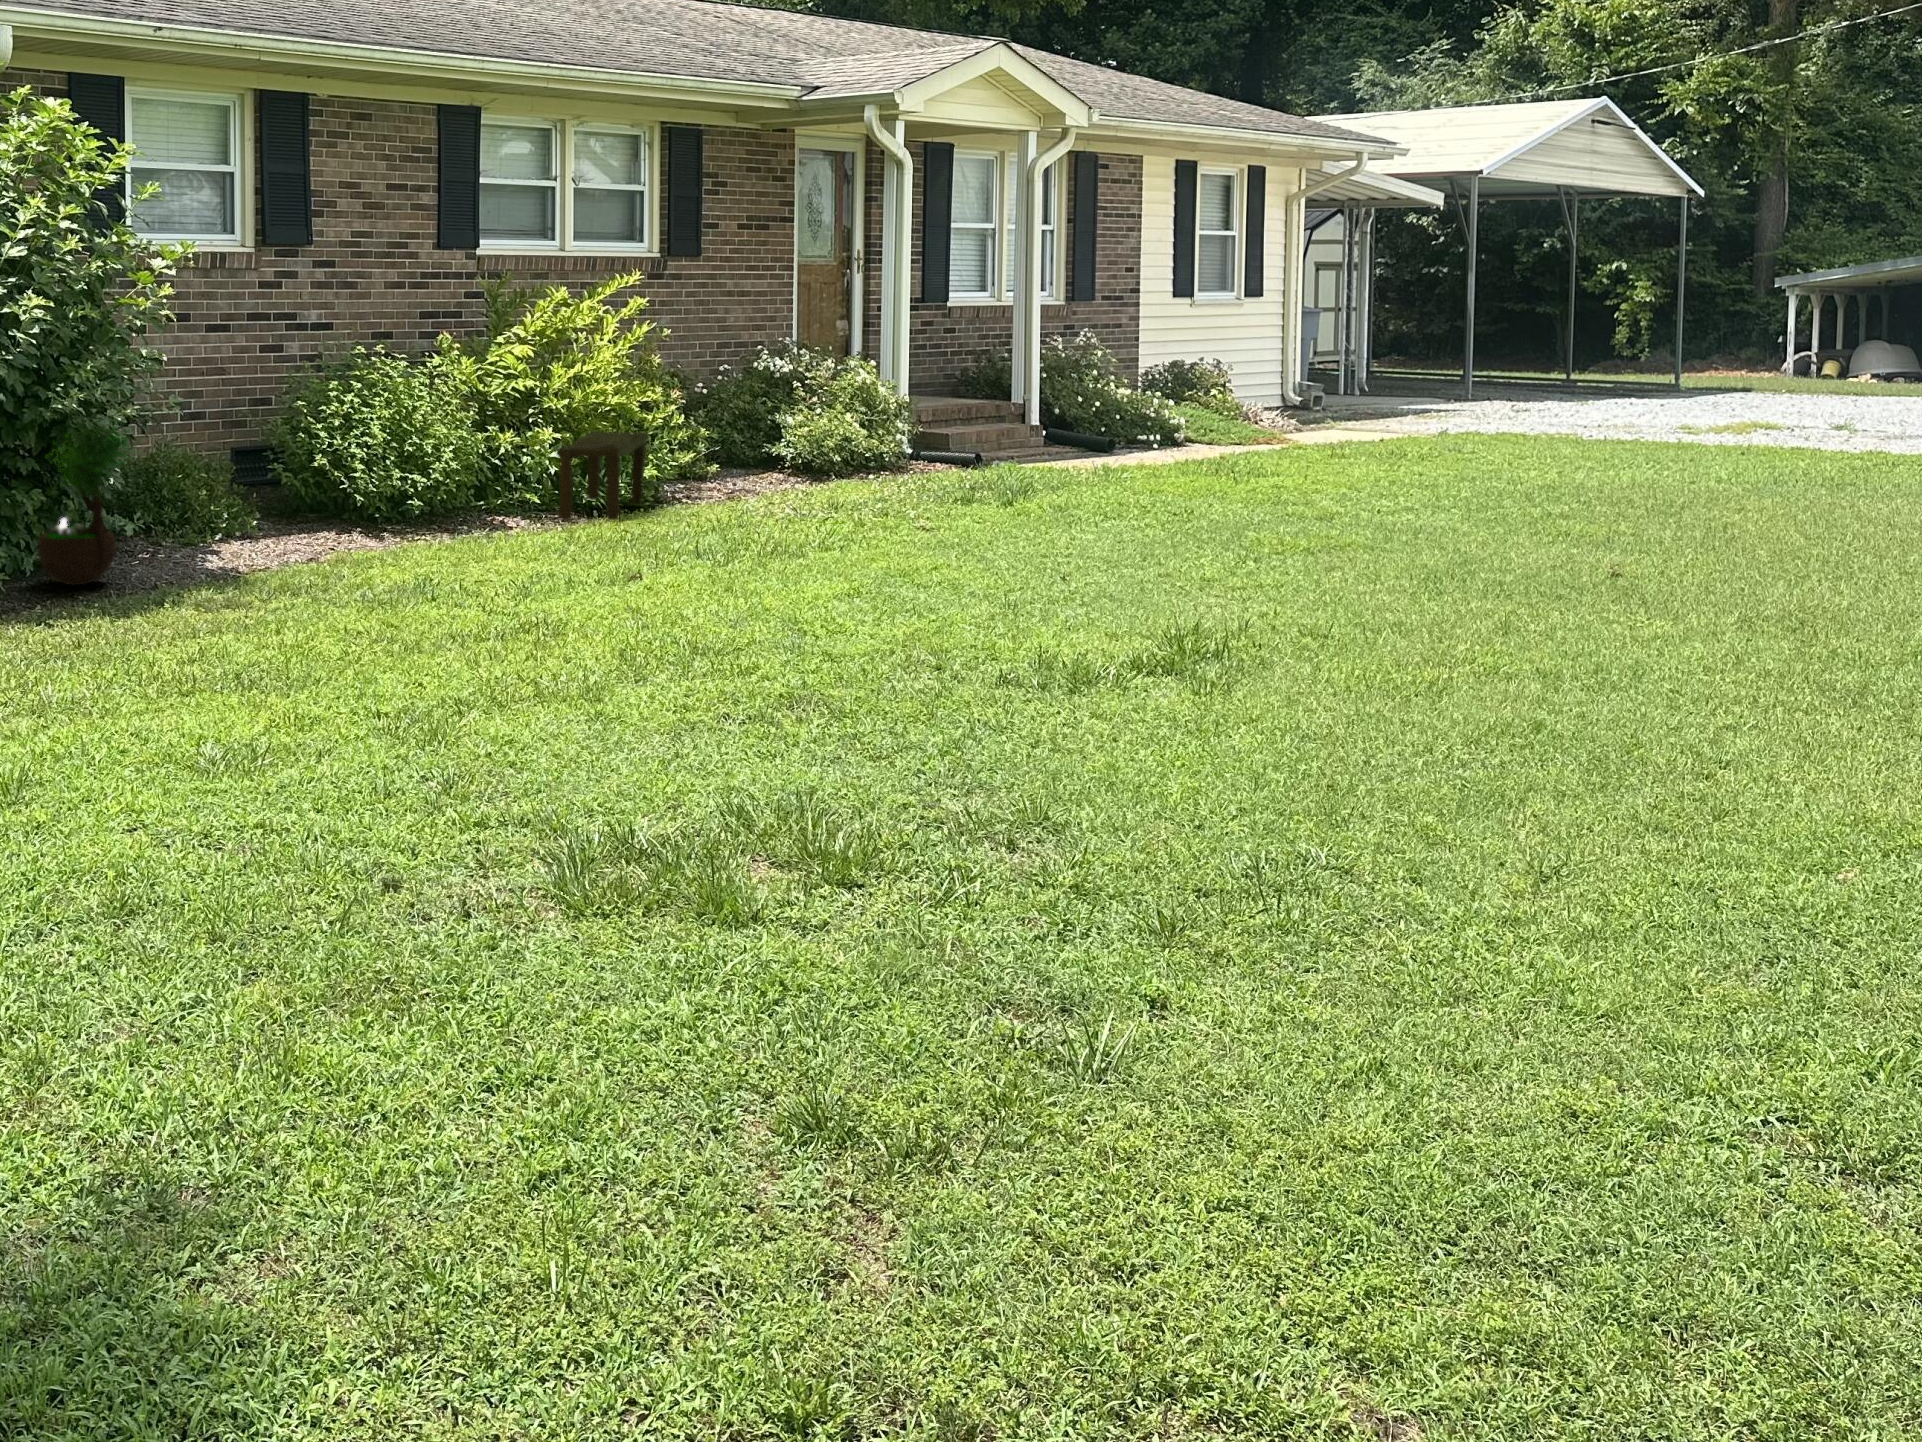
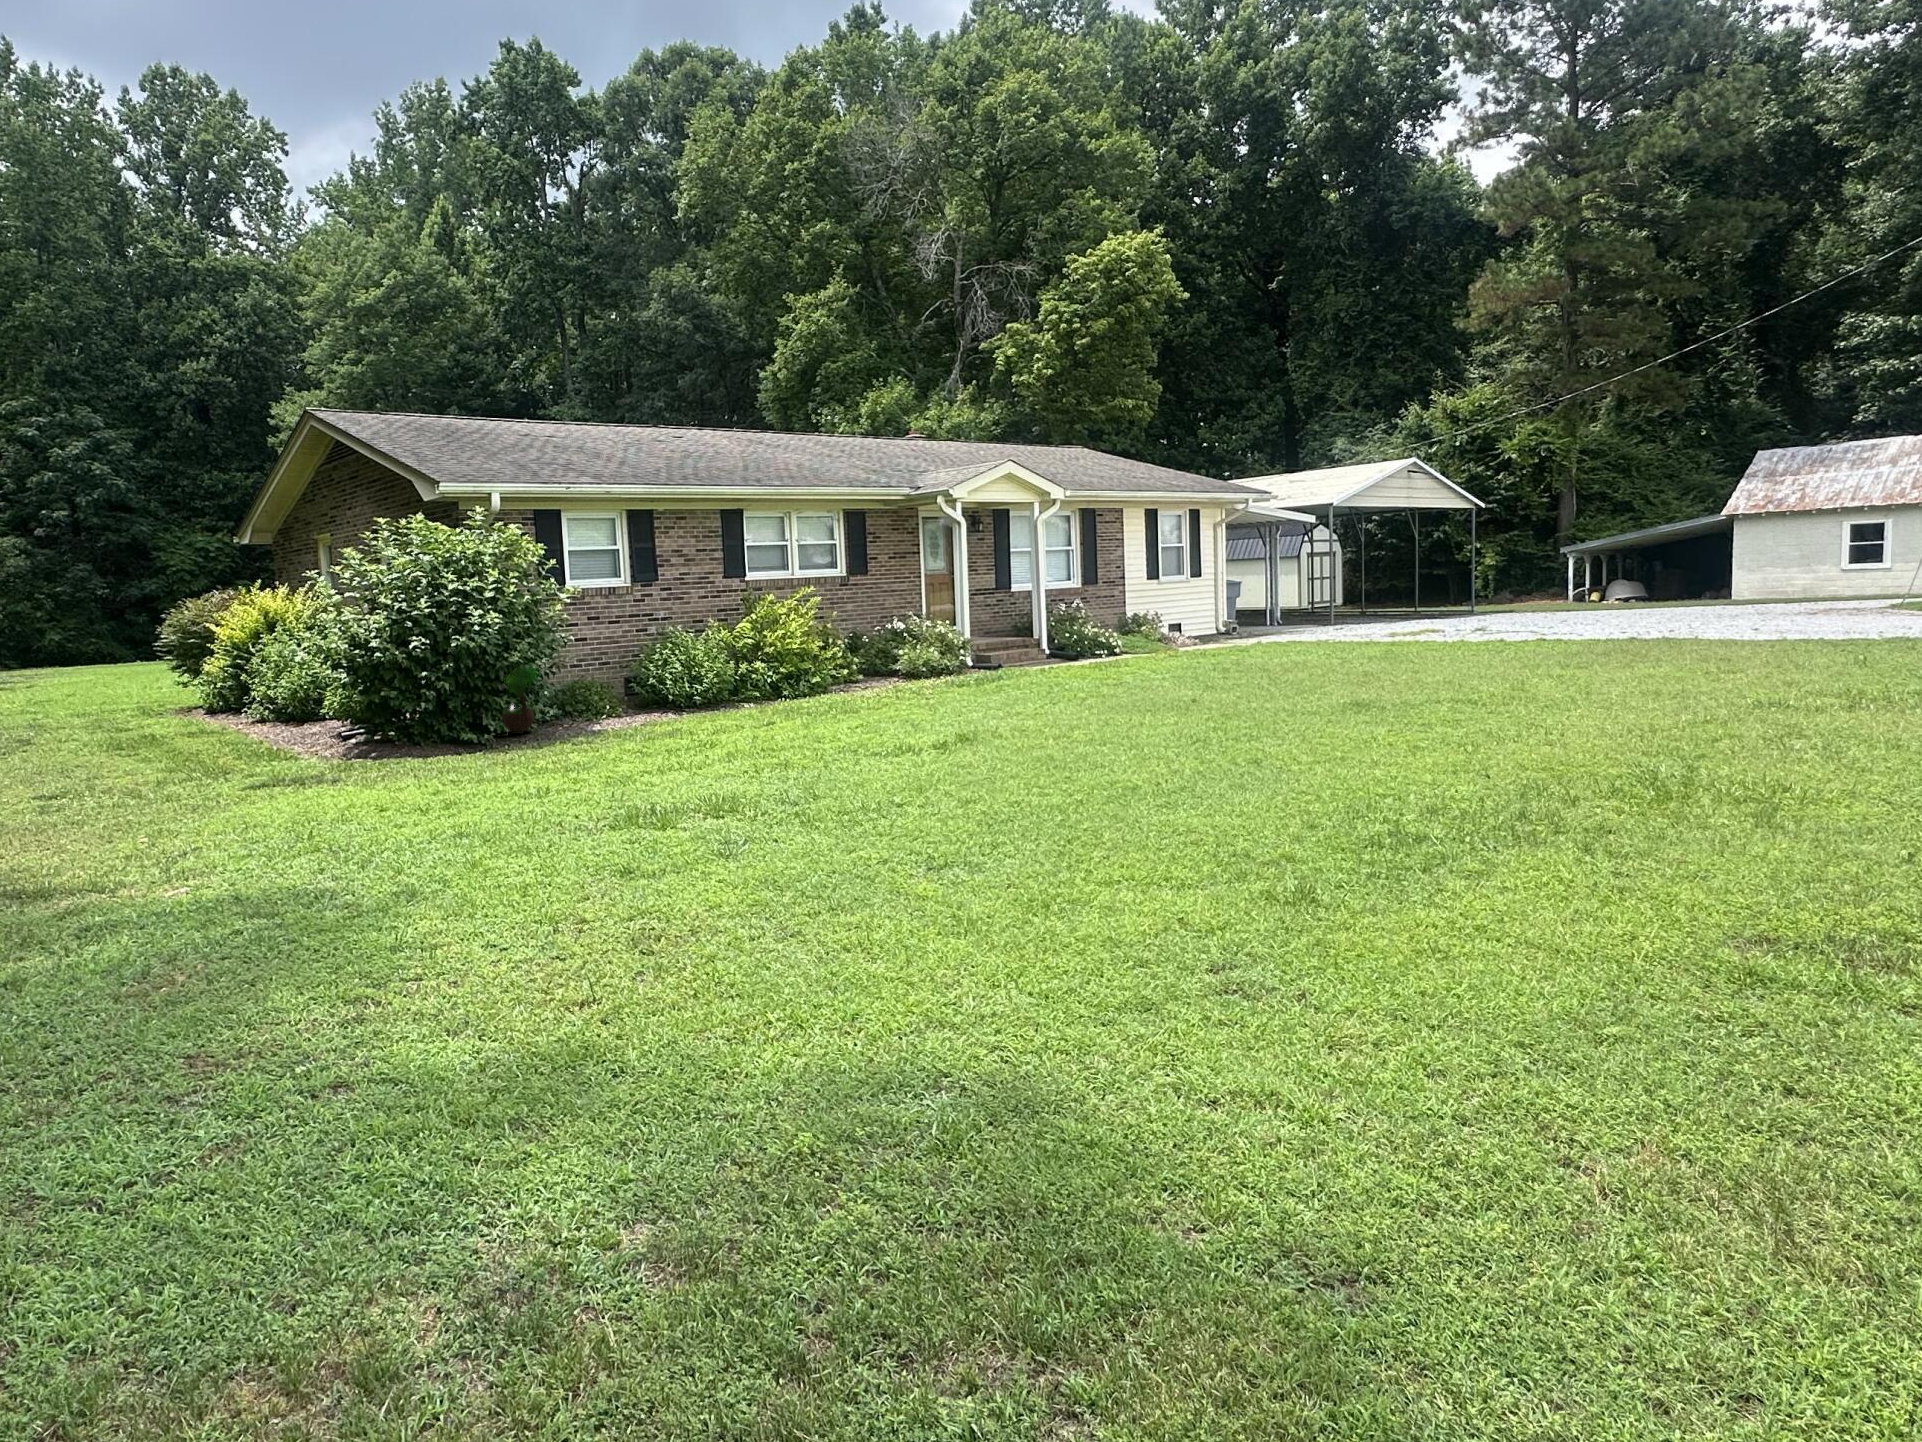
bench: present [557,431,648,522] -> none [756,662,806,704]

